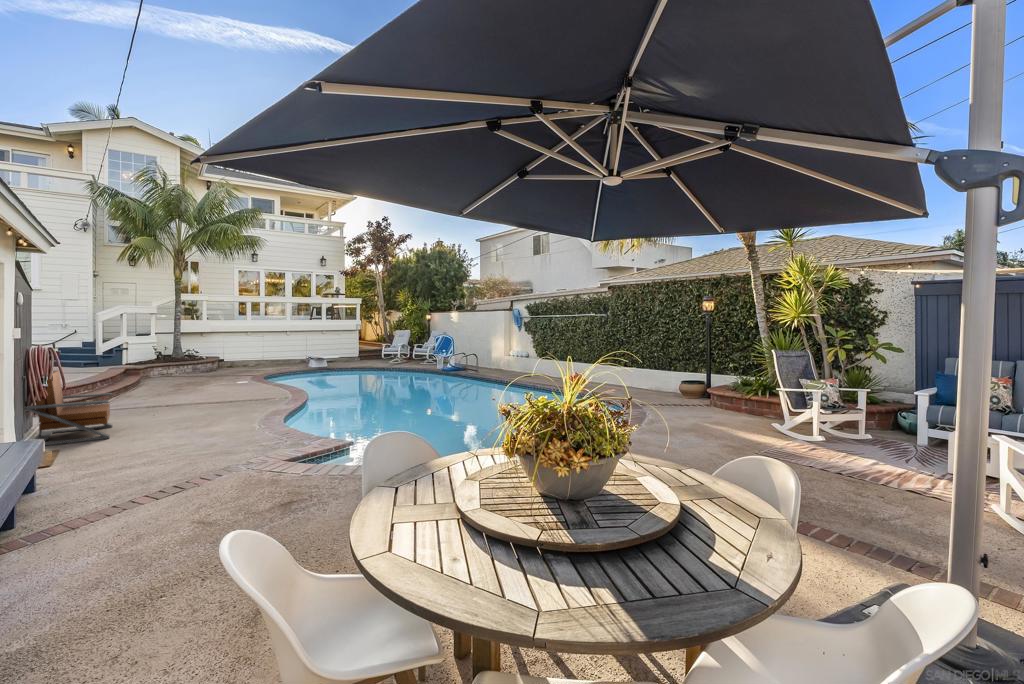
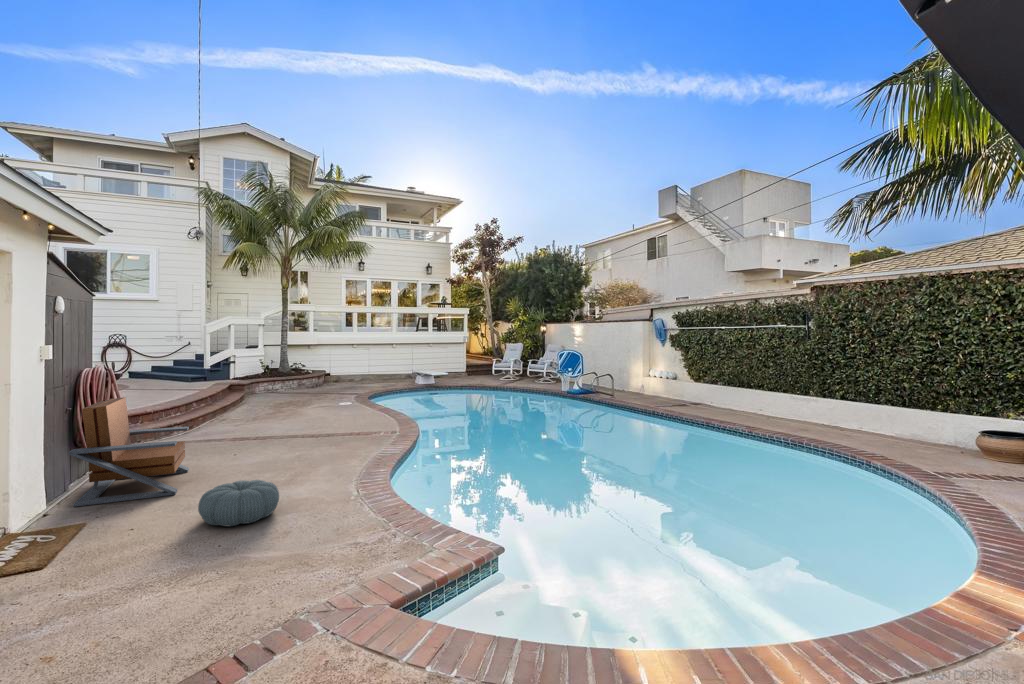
pouf: none [135,423,195,450] -> present [198,480,279,526]

